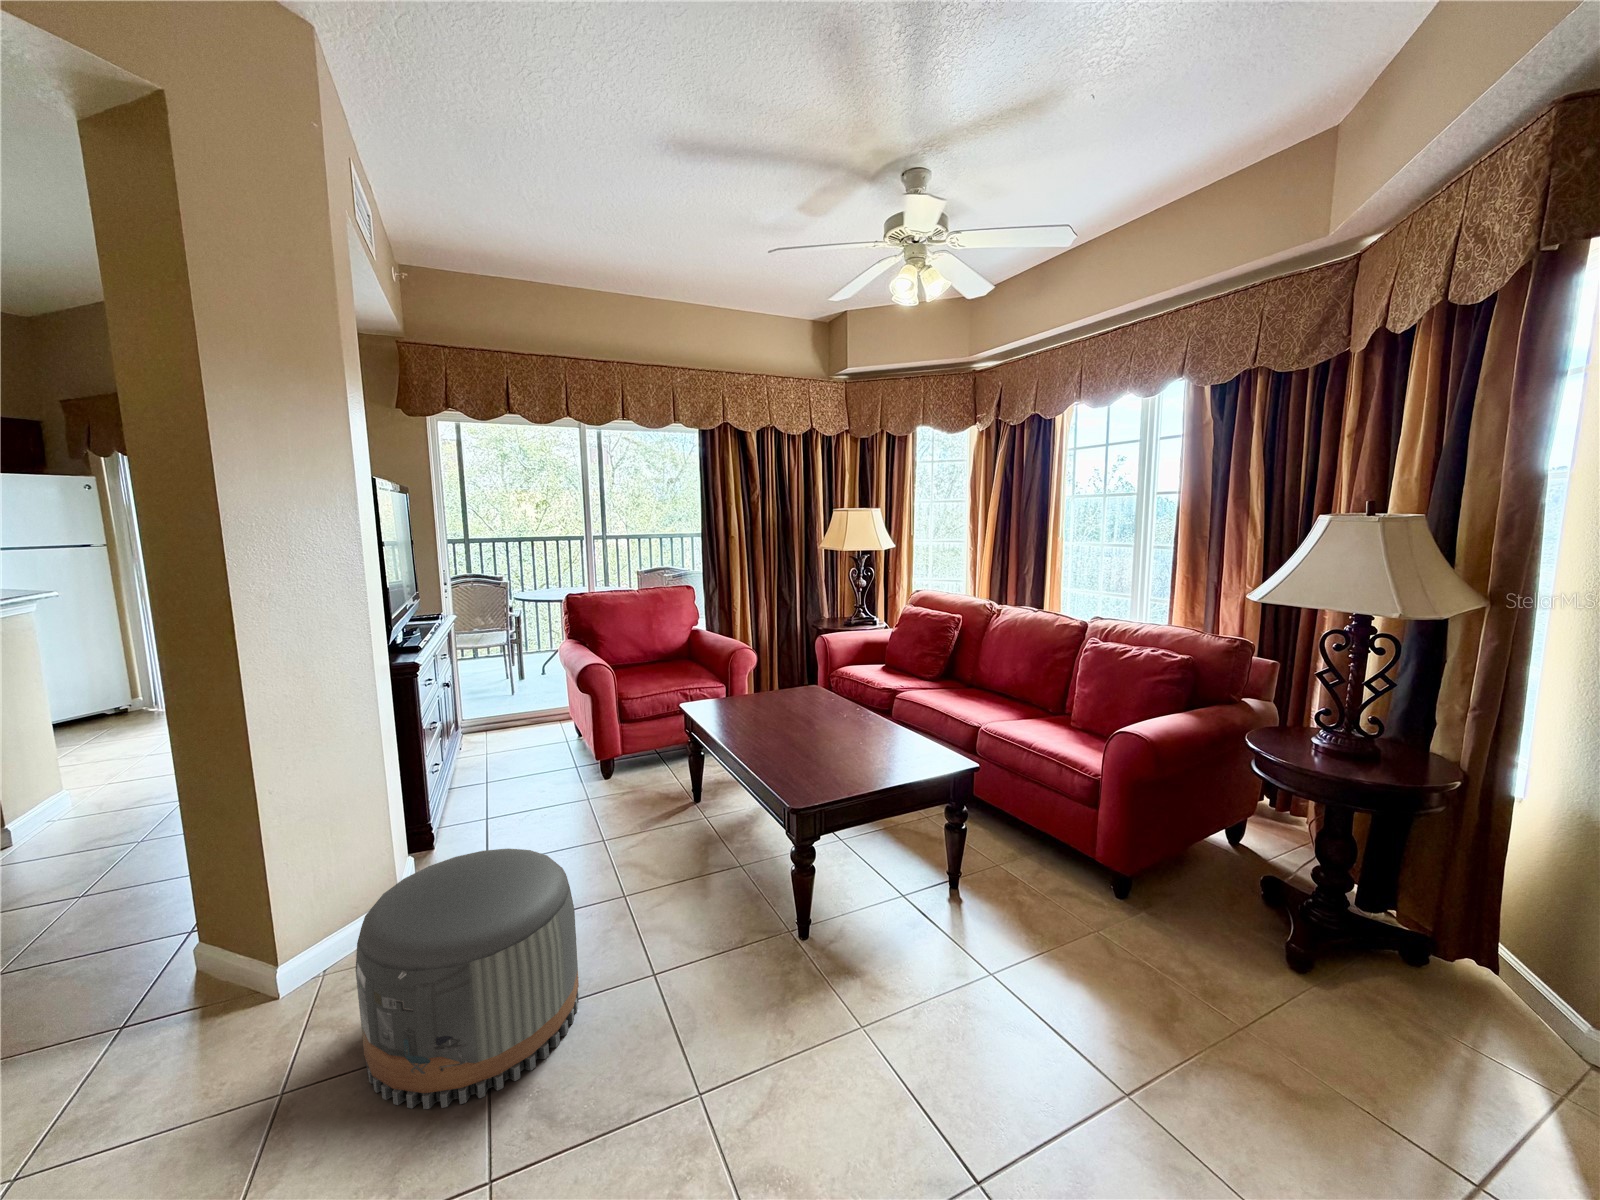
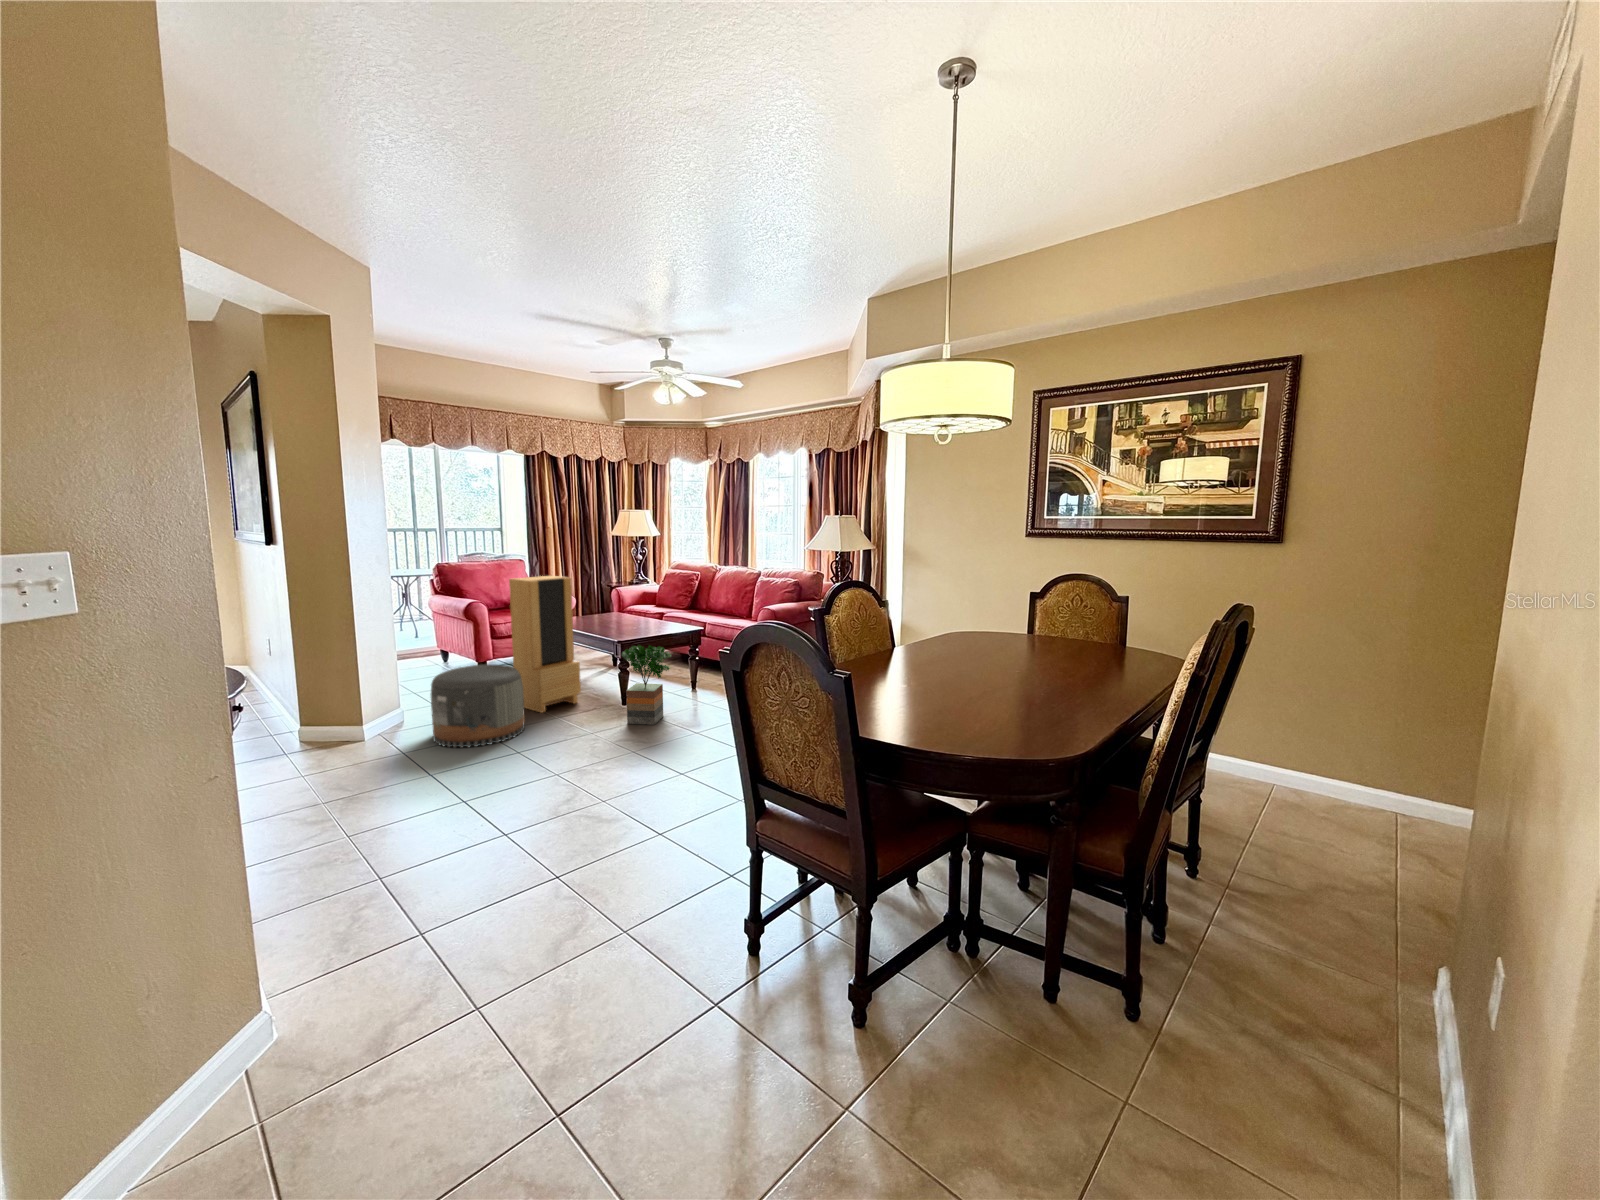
storage cabinet: none [590,641,725,943] -> present [509,576,581,713]
potted tree: none [793,846,923,1086] -> present [623,645,671,725]

